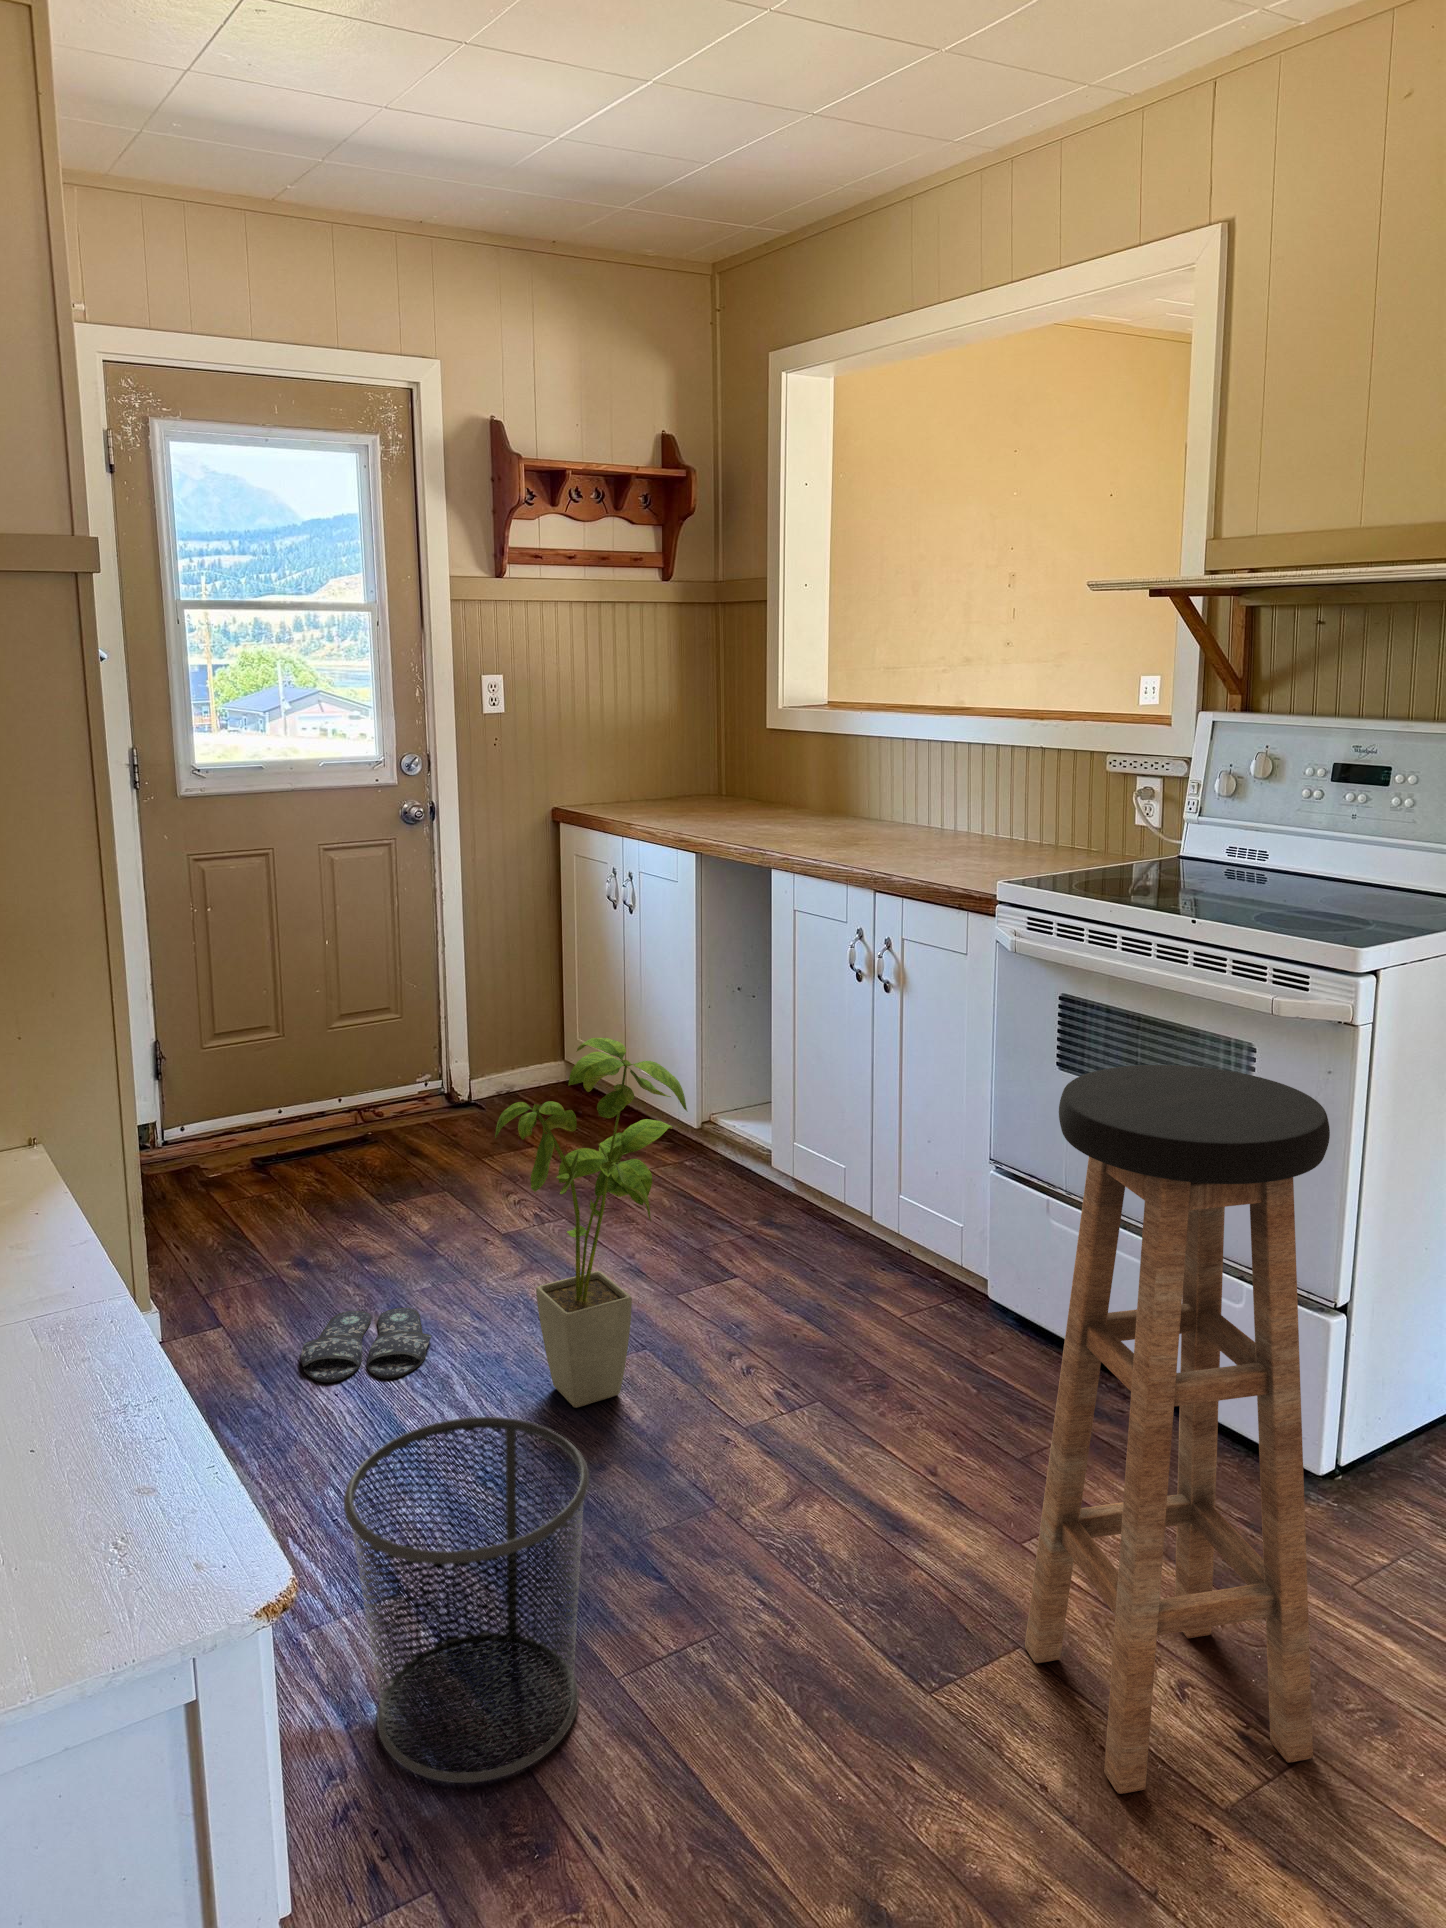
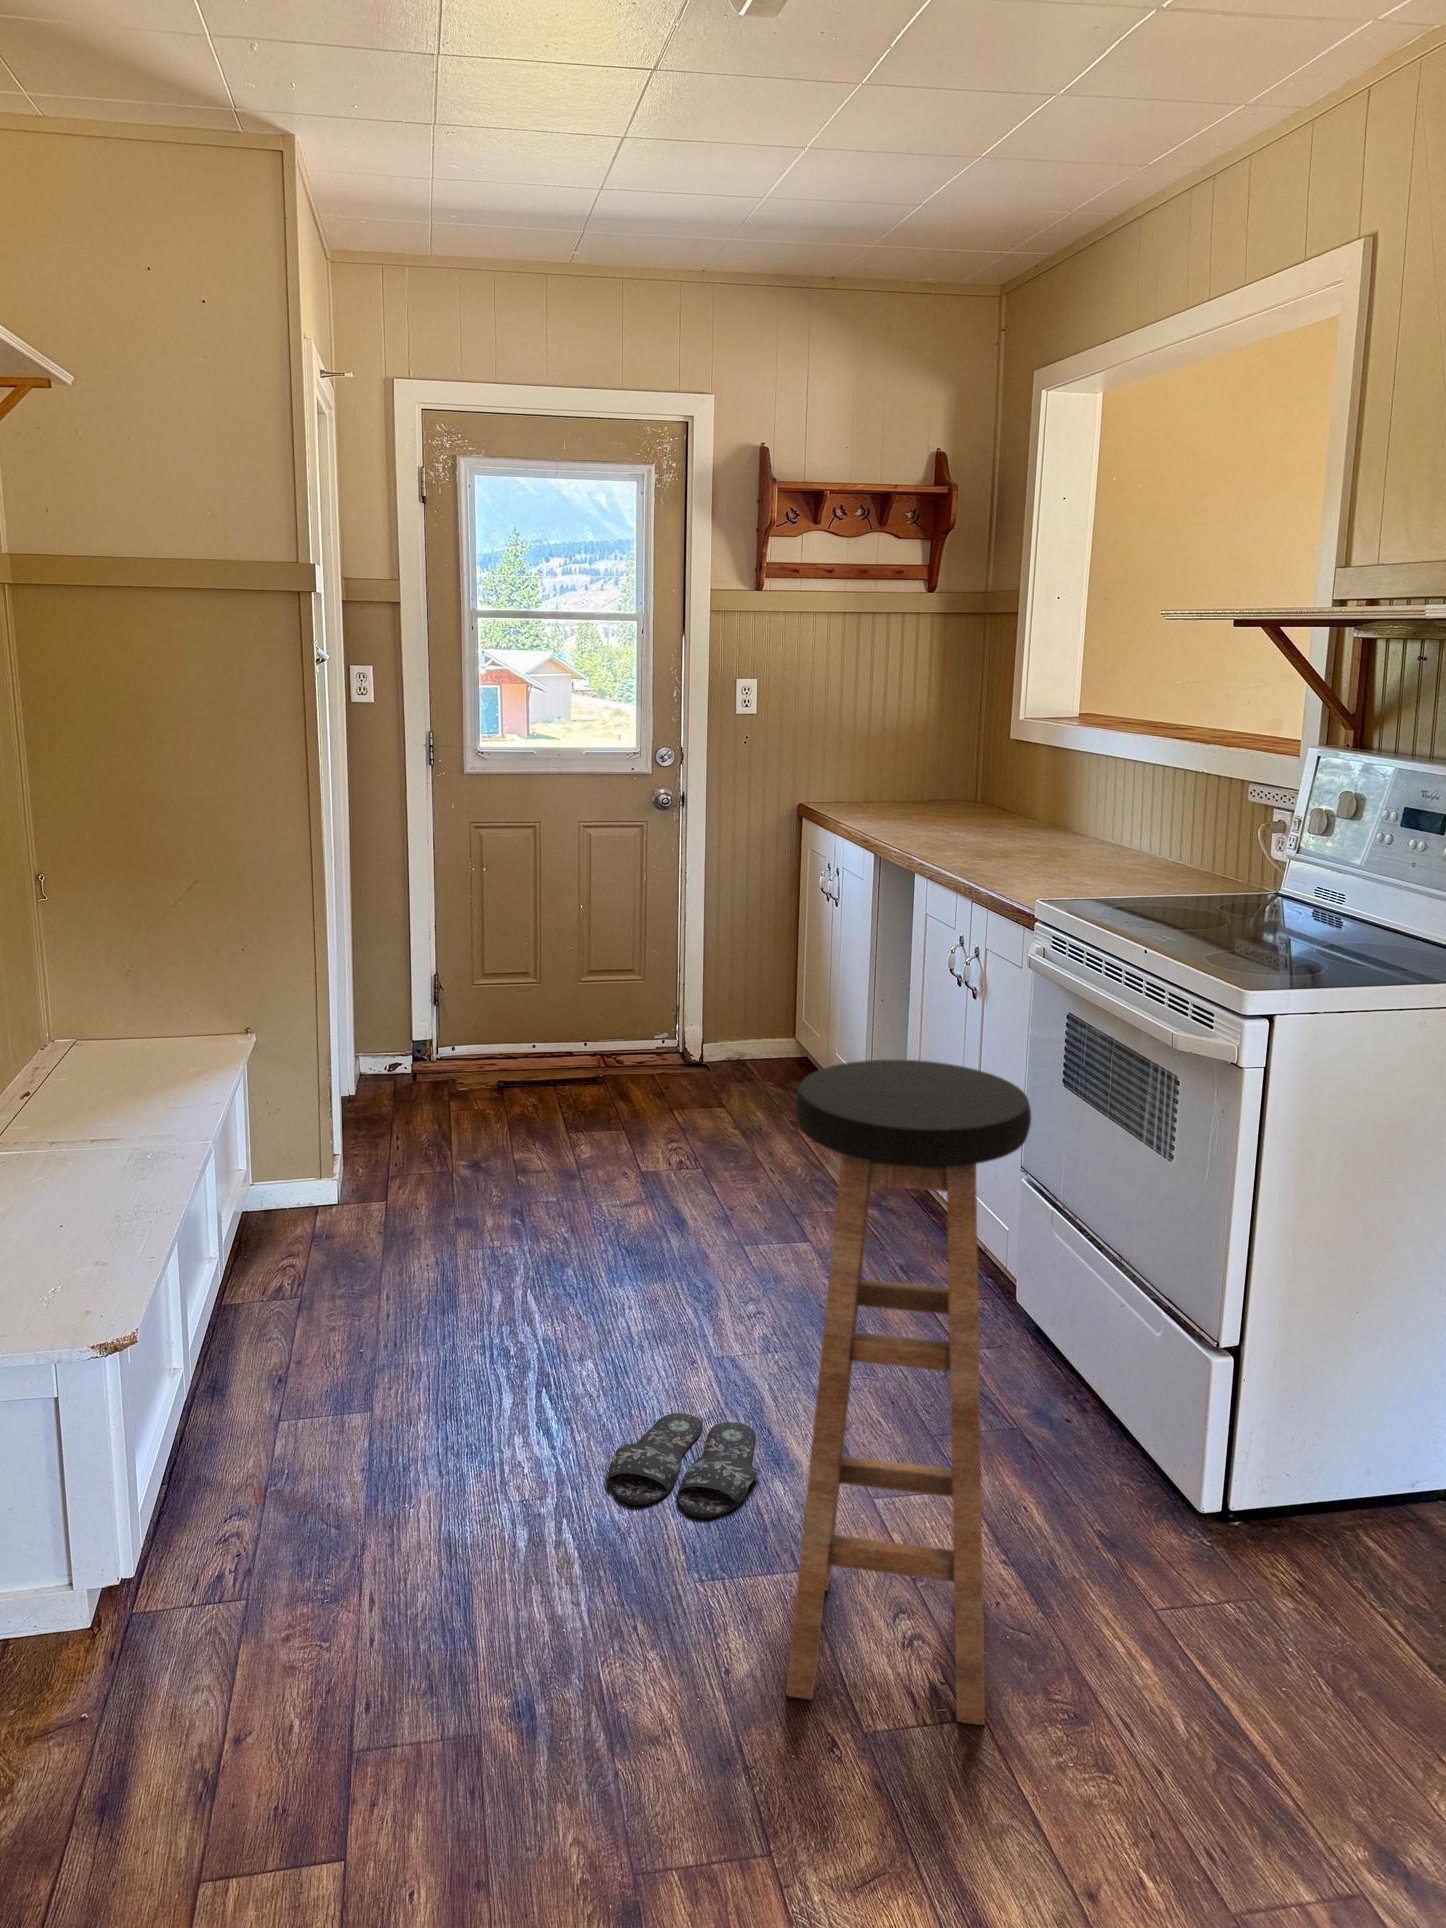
house plant: present [495,1038,687,1408] -> none [549,996,720,1312]
slippers: present [301,1308,432,1382] -> present [609,1413,759,1518]
waste bin: present [344,1417,589,1783] -> none [258,1270,455,1543]

